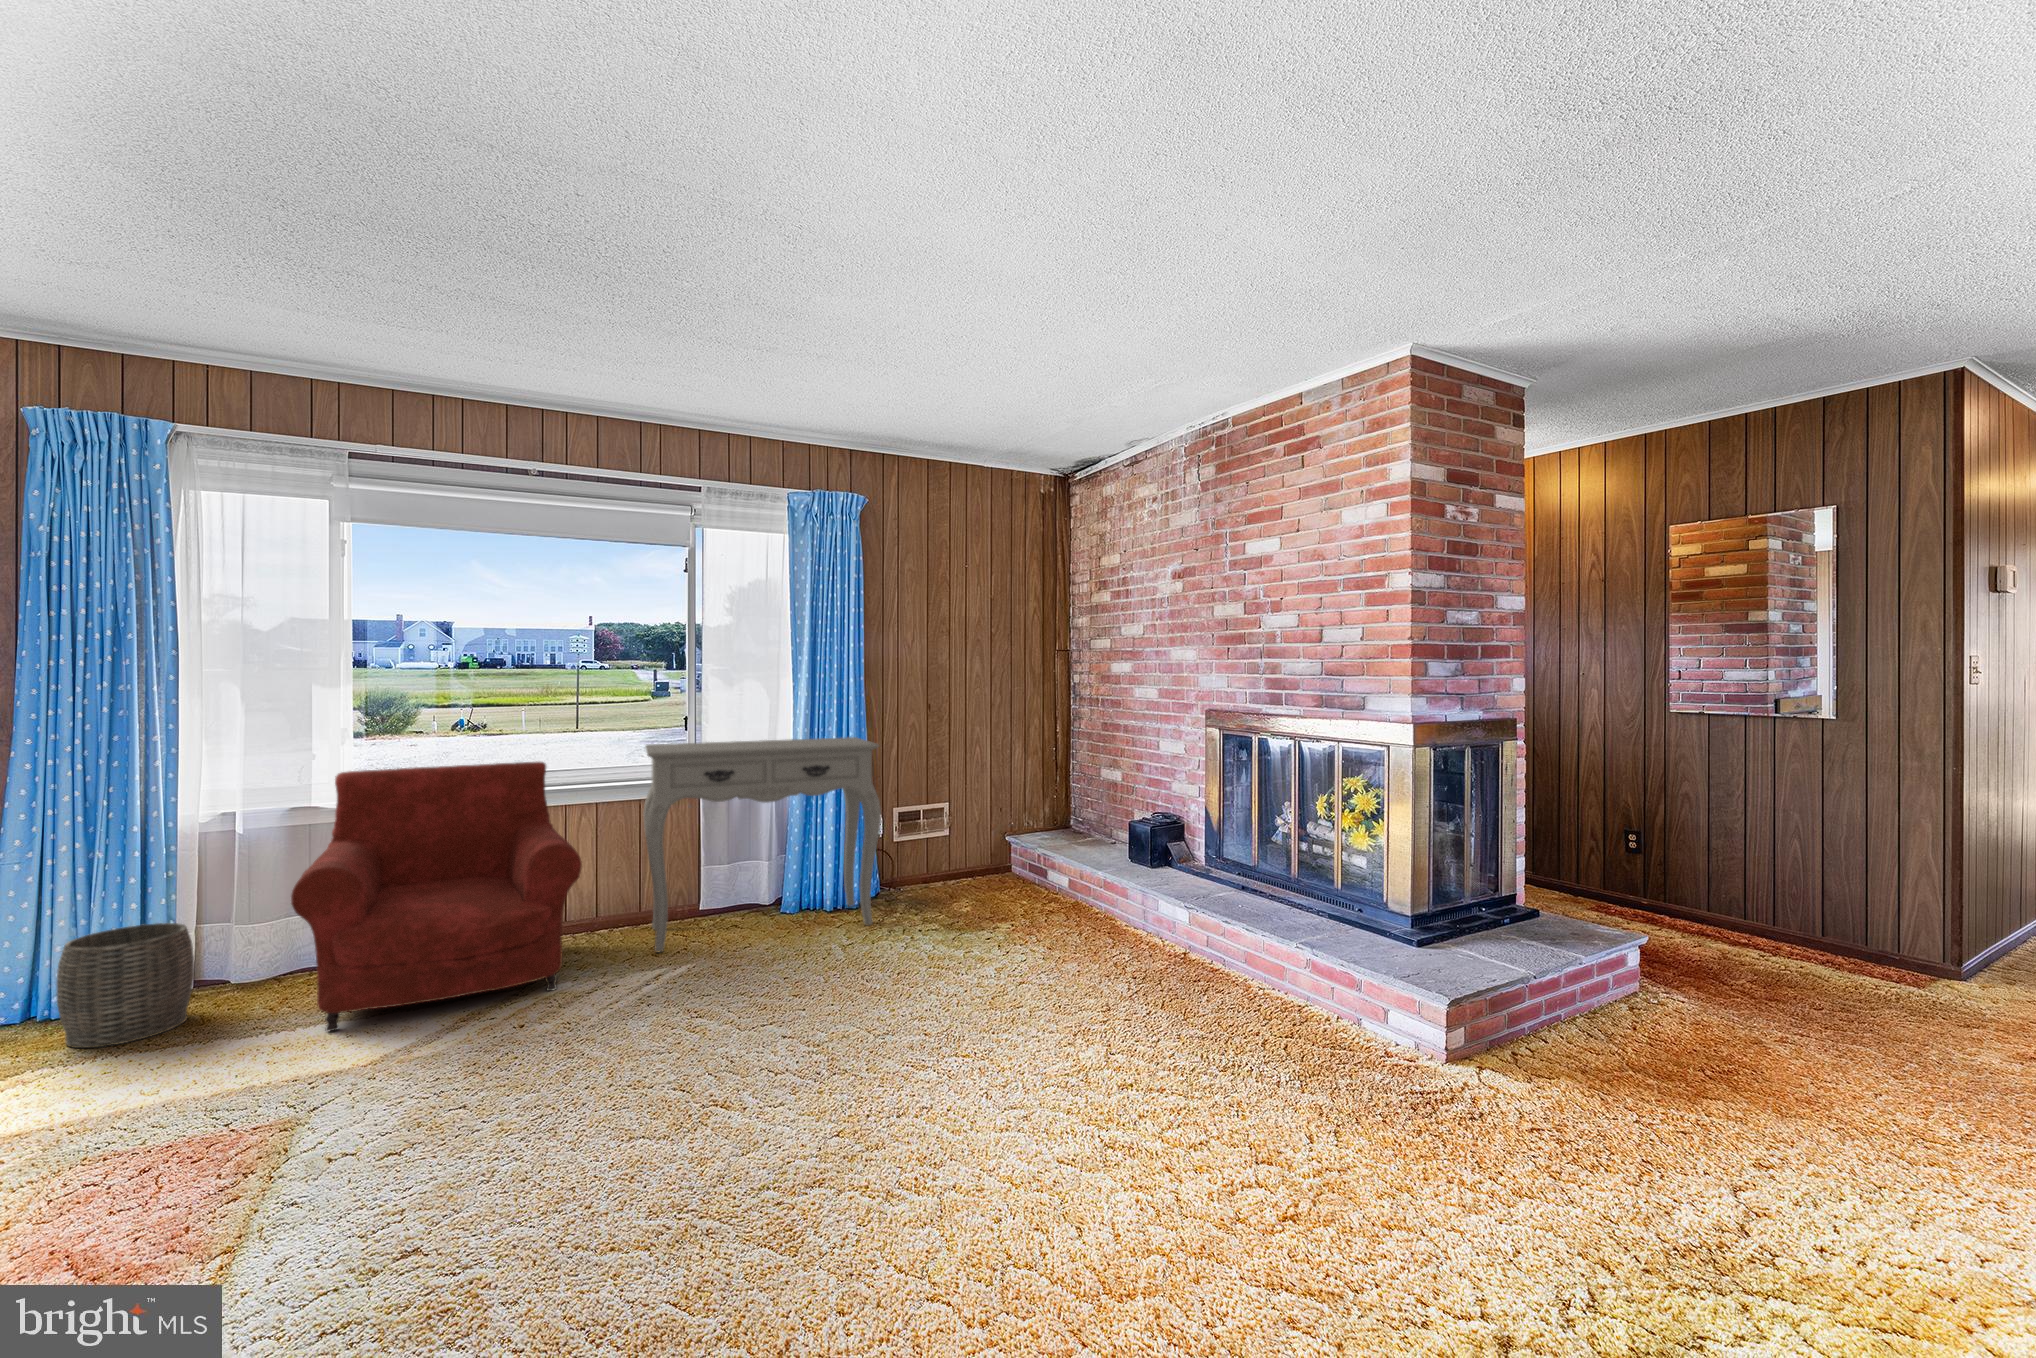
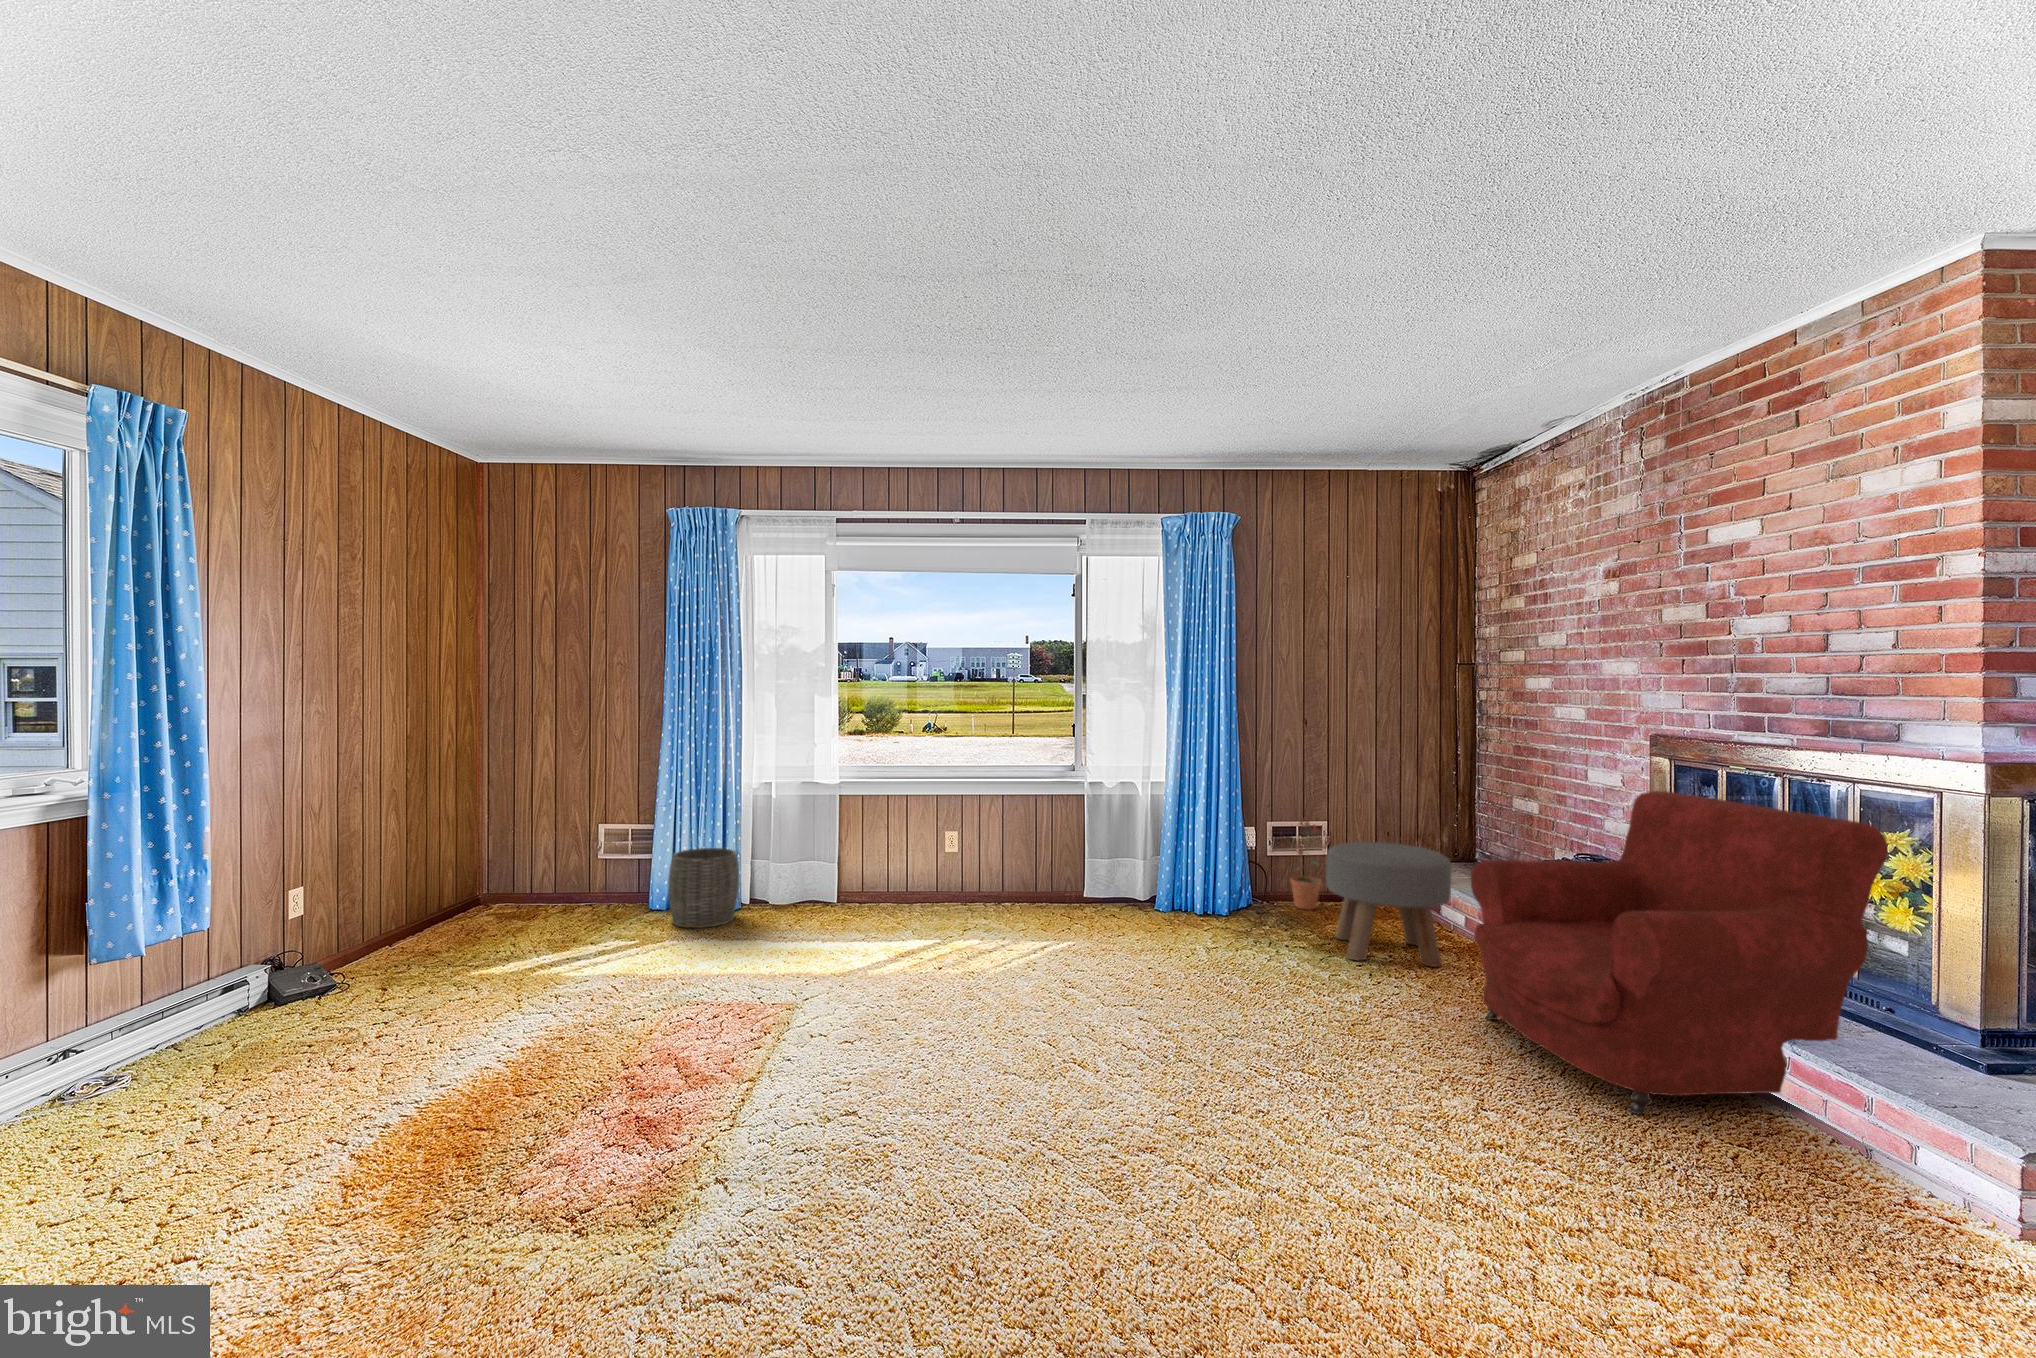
console table: present [644,737,881,952] -> none [1038,742,1251,932]
armchair: present [291,761,582,1032] -> present [1471,791,1888,1115]
potted plant: none [903,804,945,892] -> present [1282,819,1321,910]
ottoman: none [953,821,1060,936] -> present [1326,842,1452,967]

